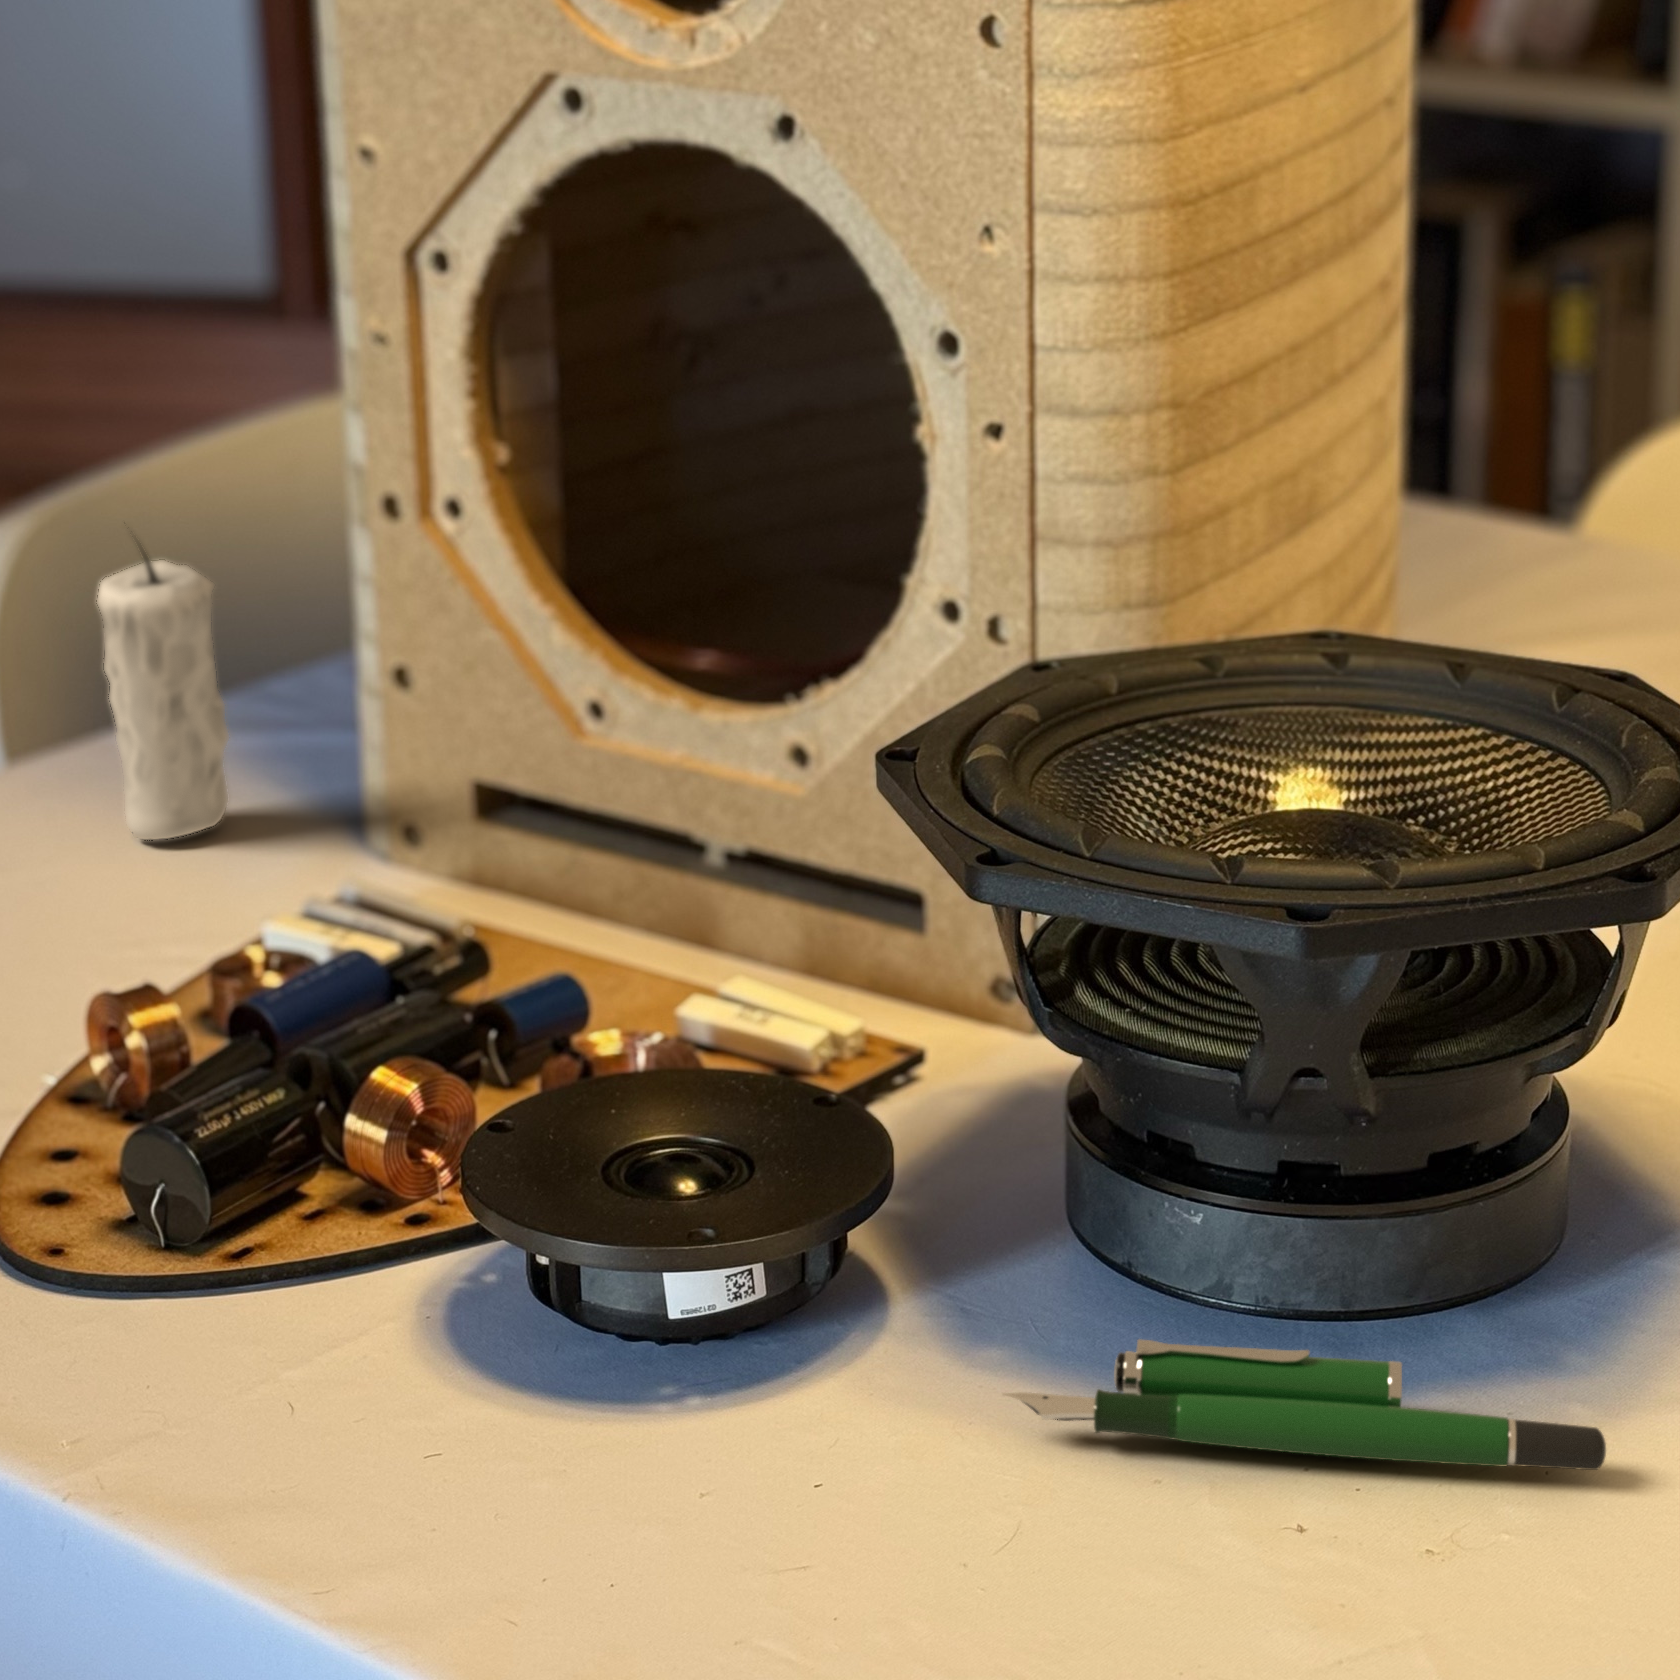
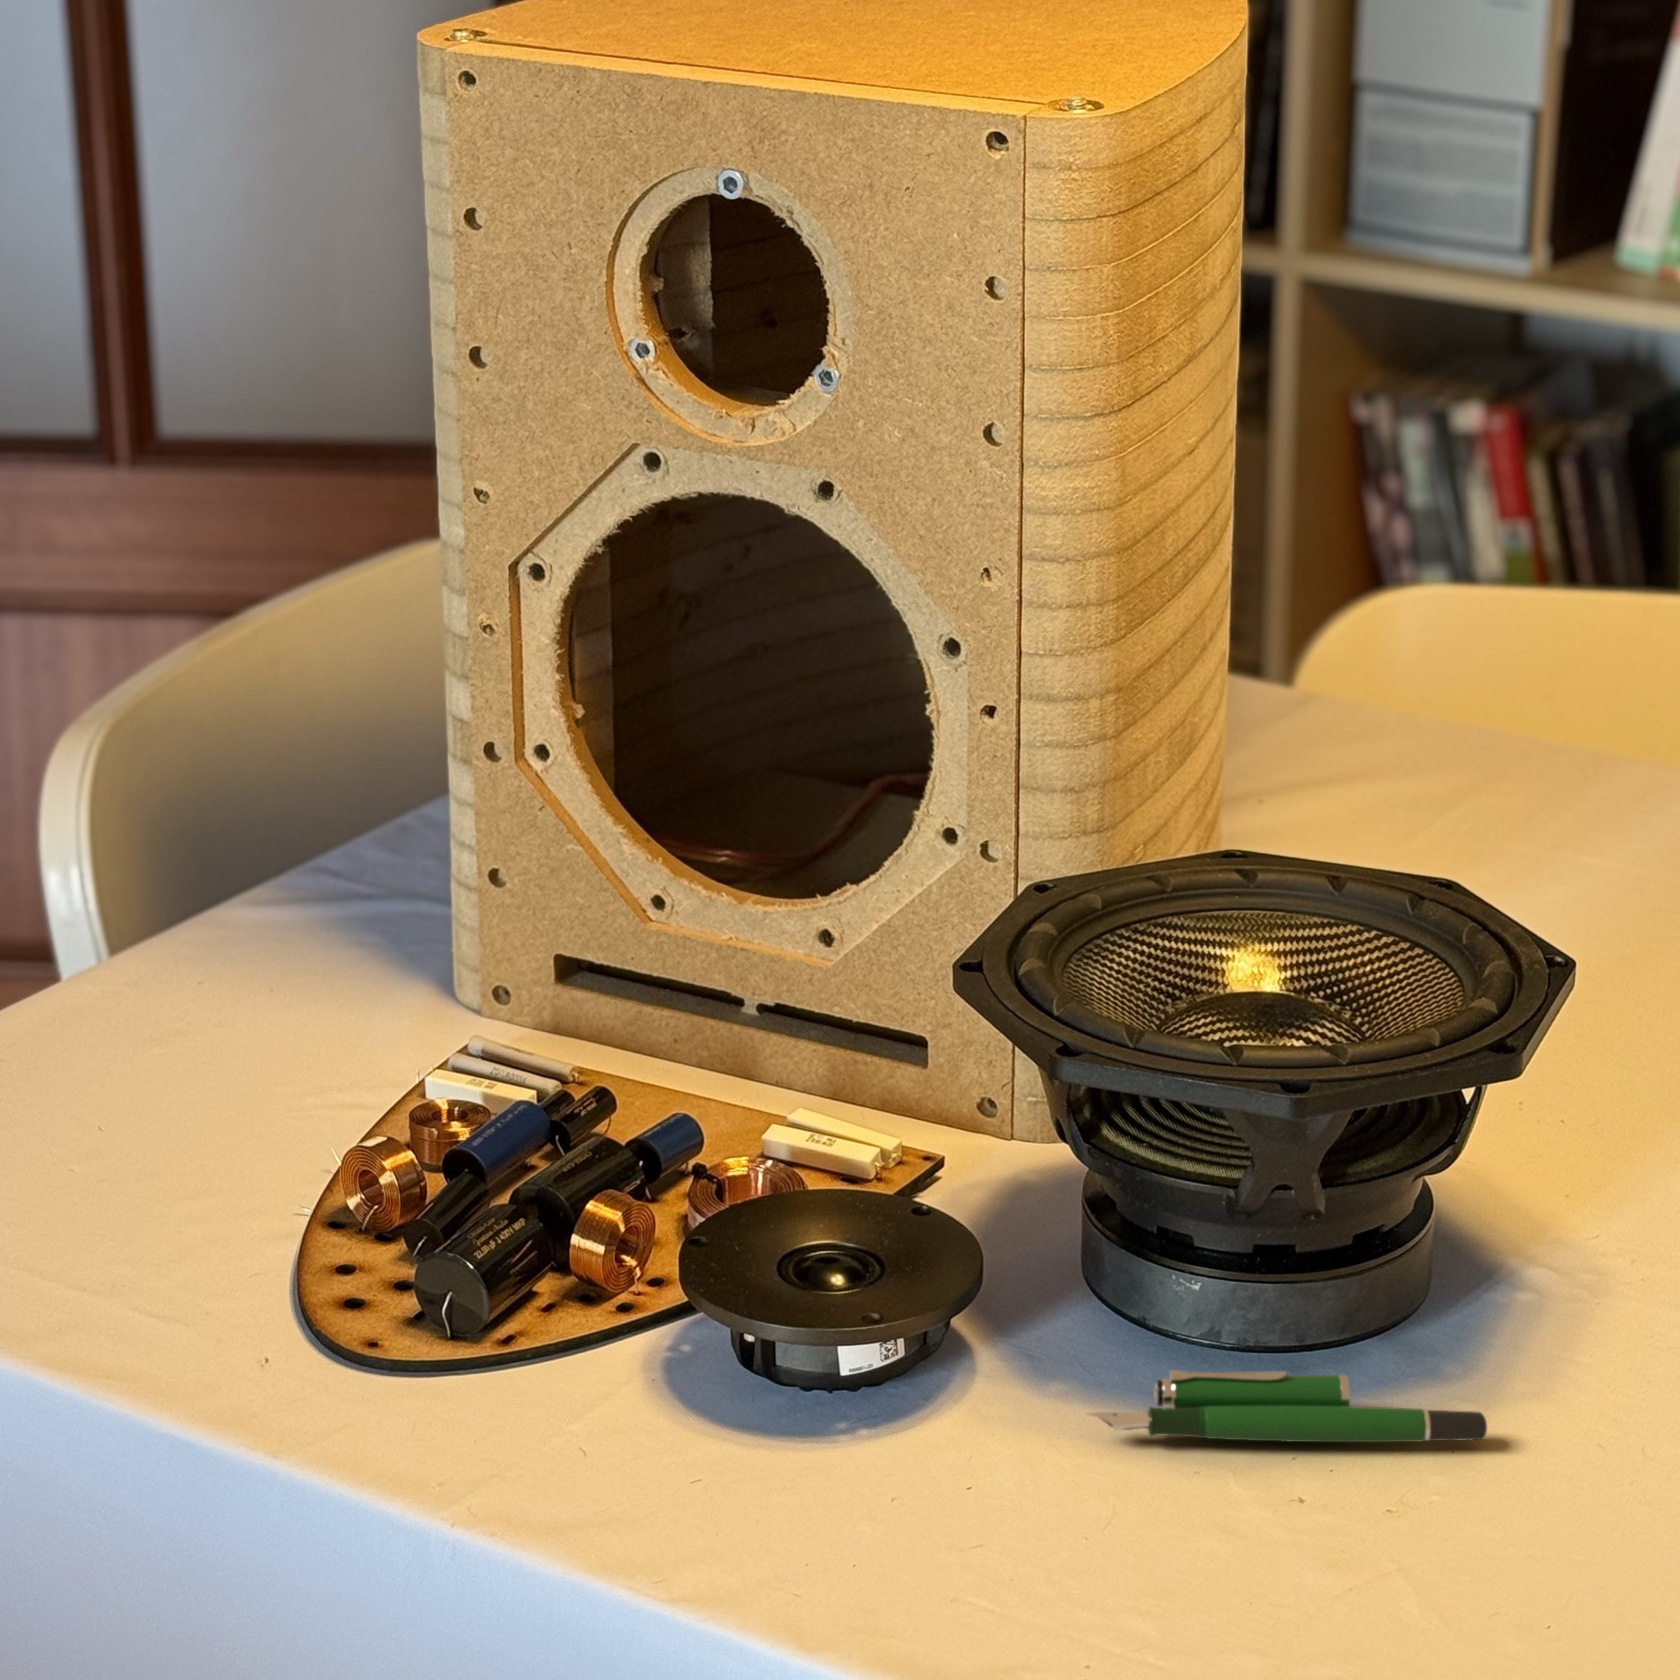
candle: present [98,549,229,840] -> none [252,762,349,1007]

